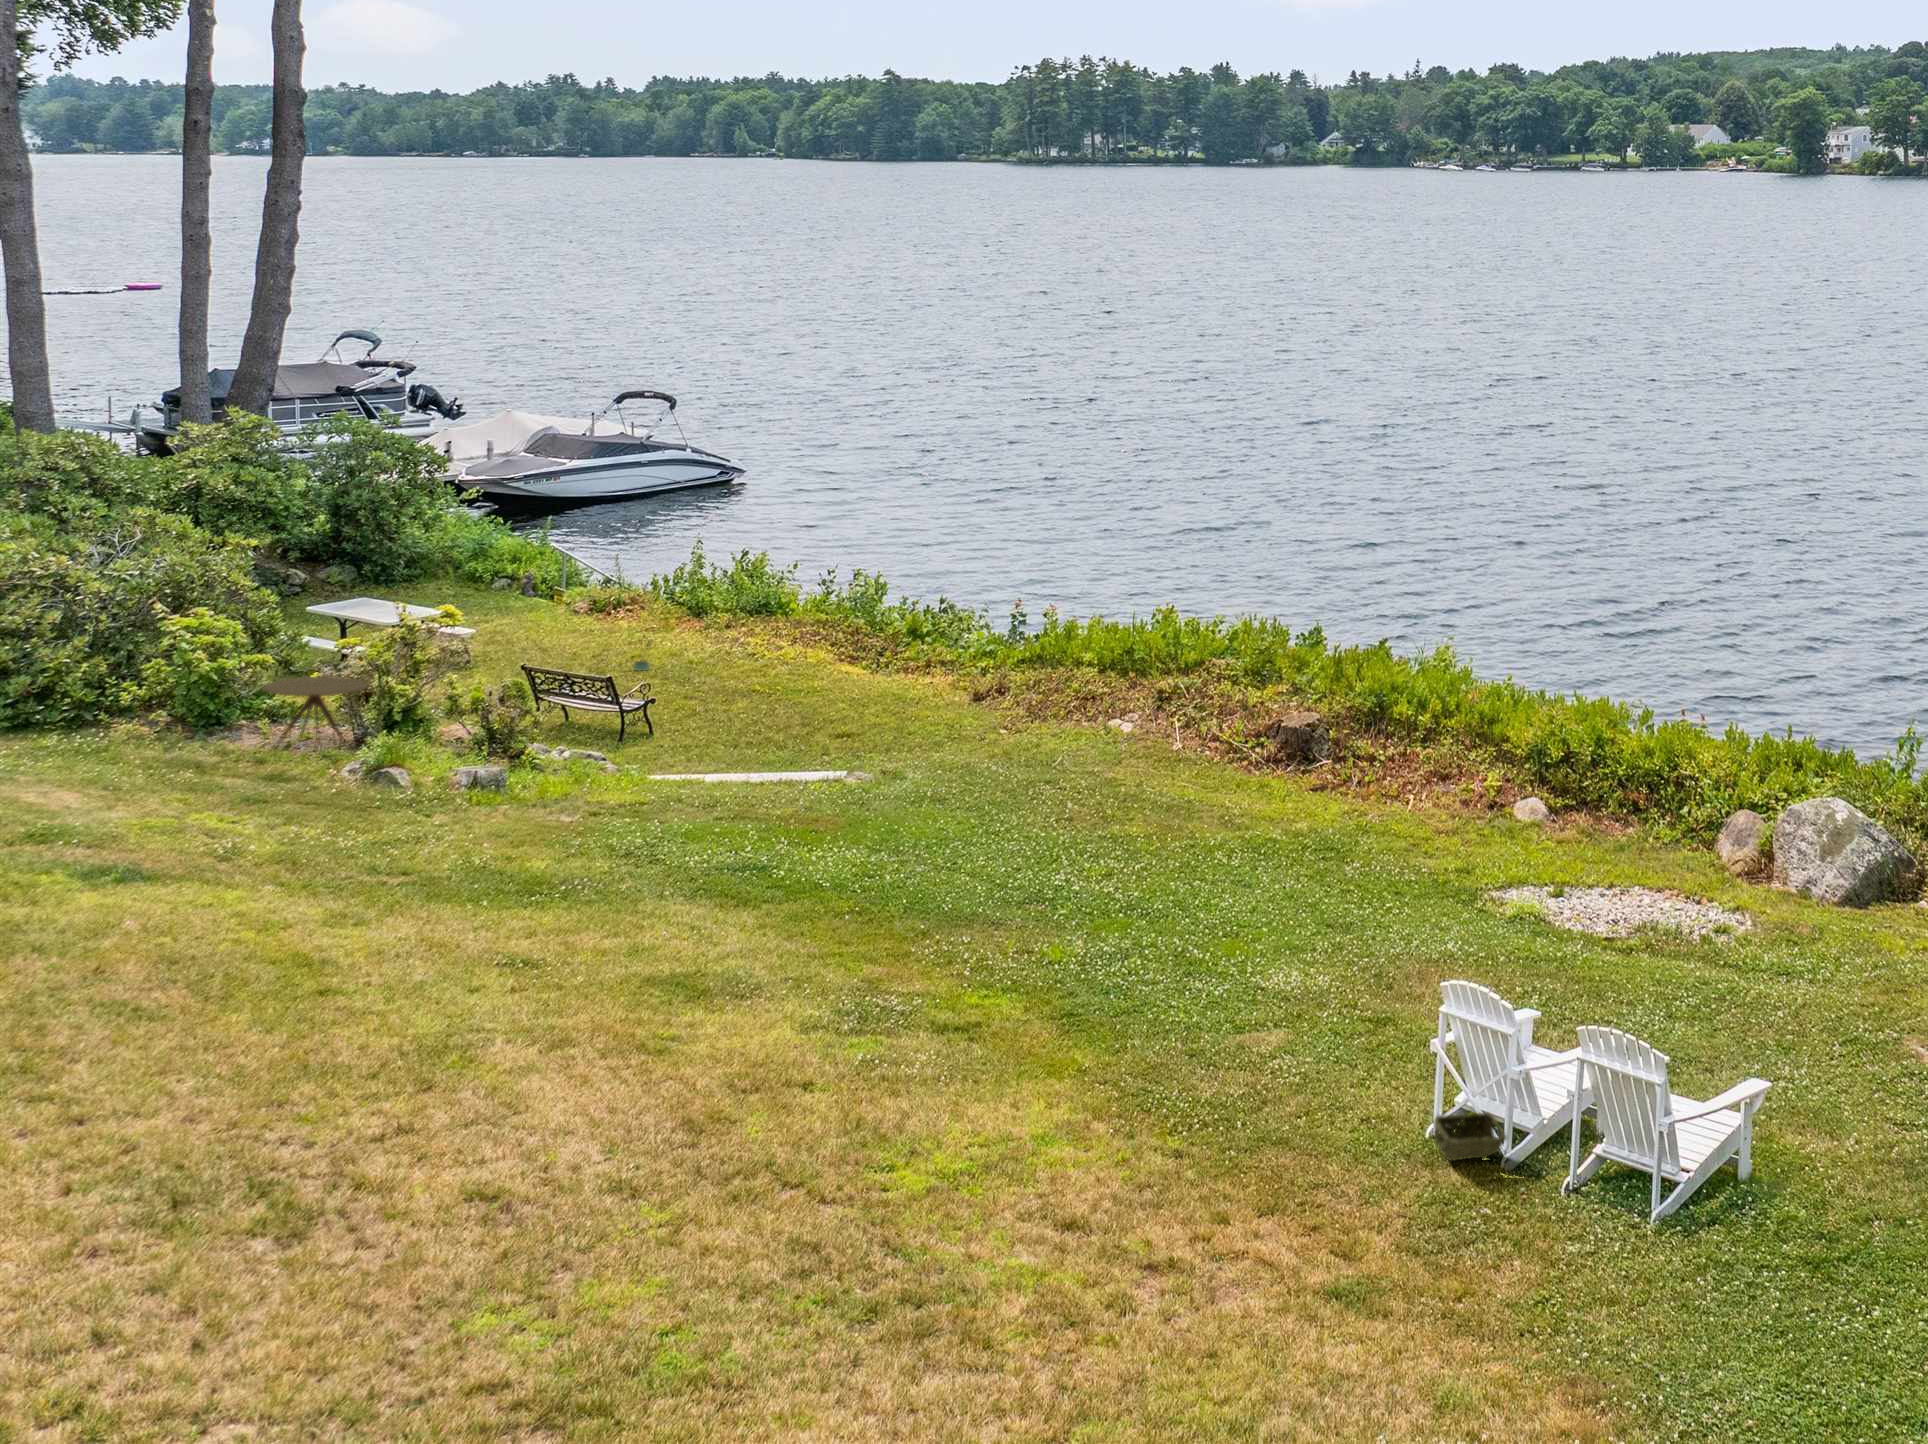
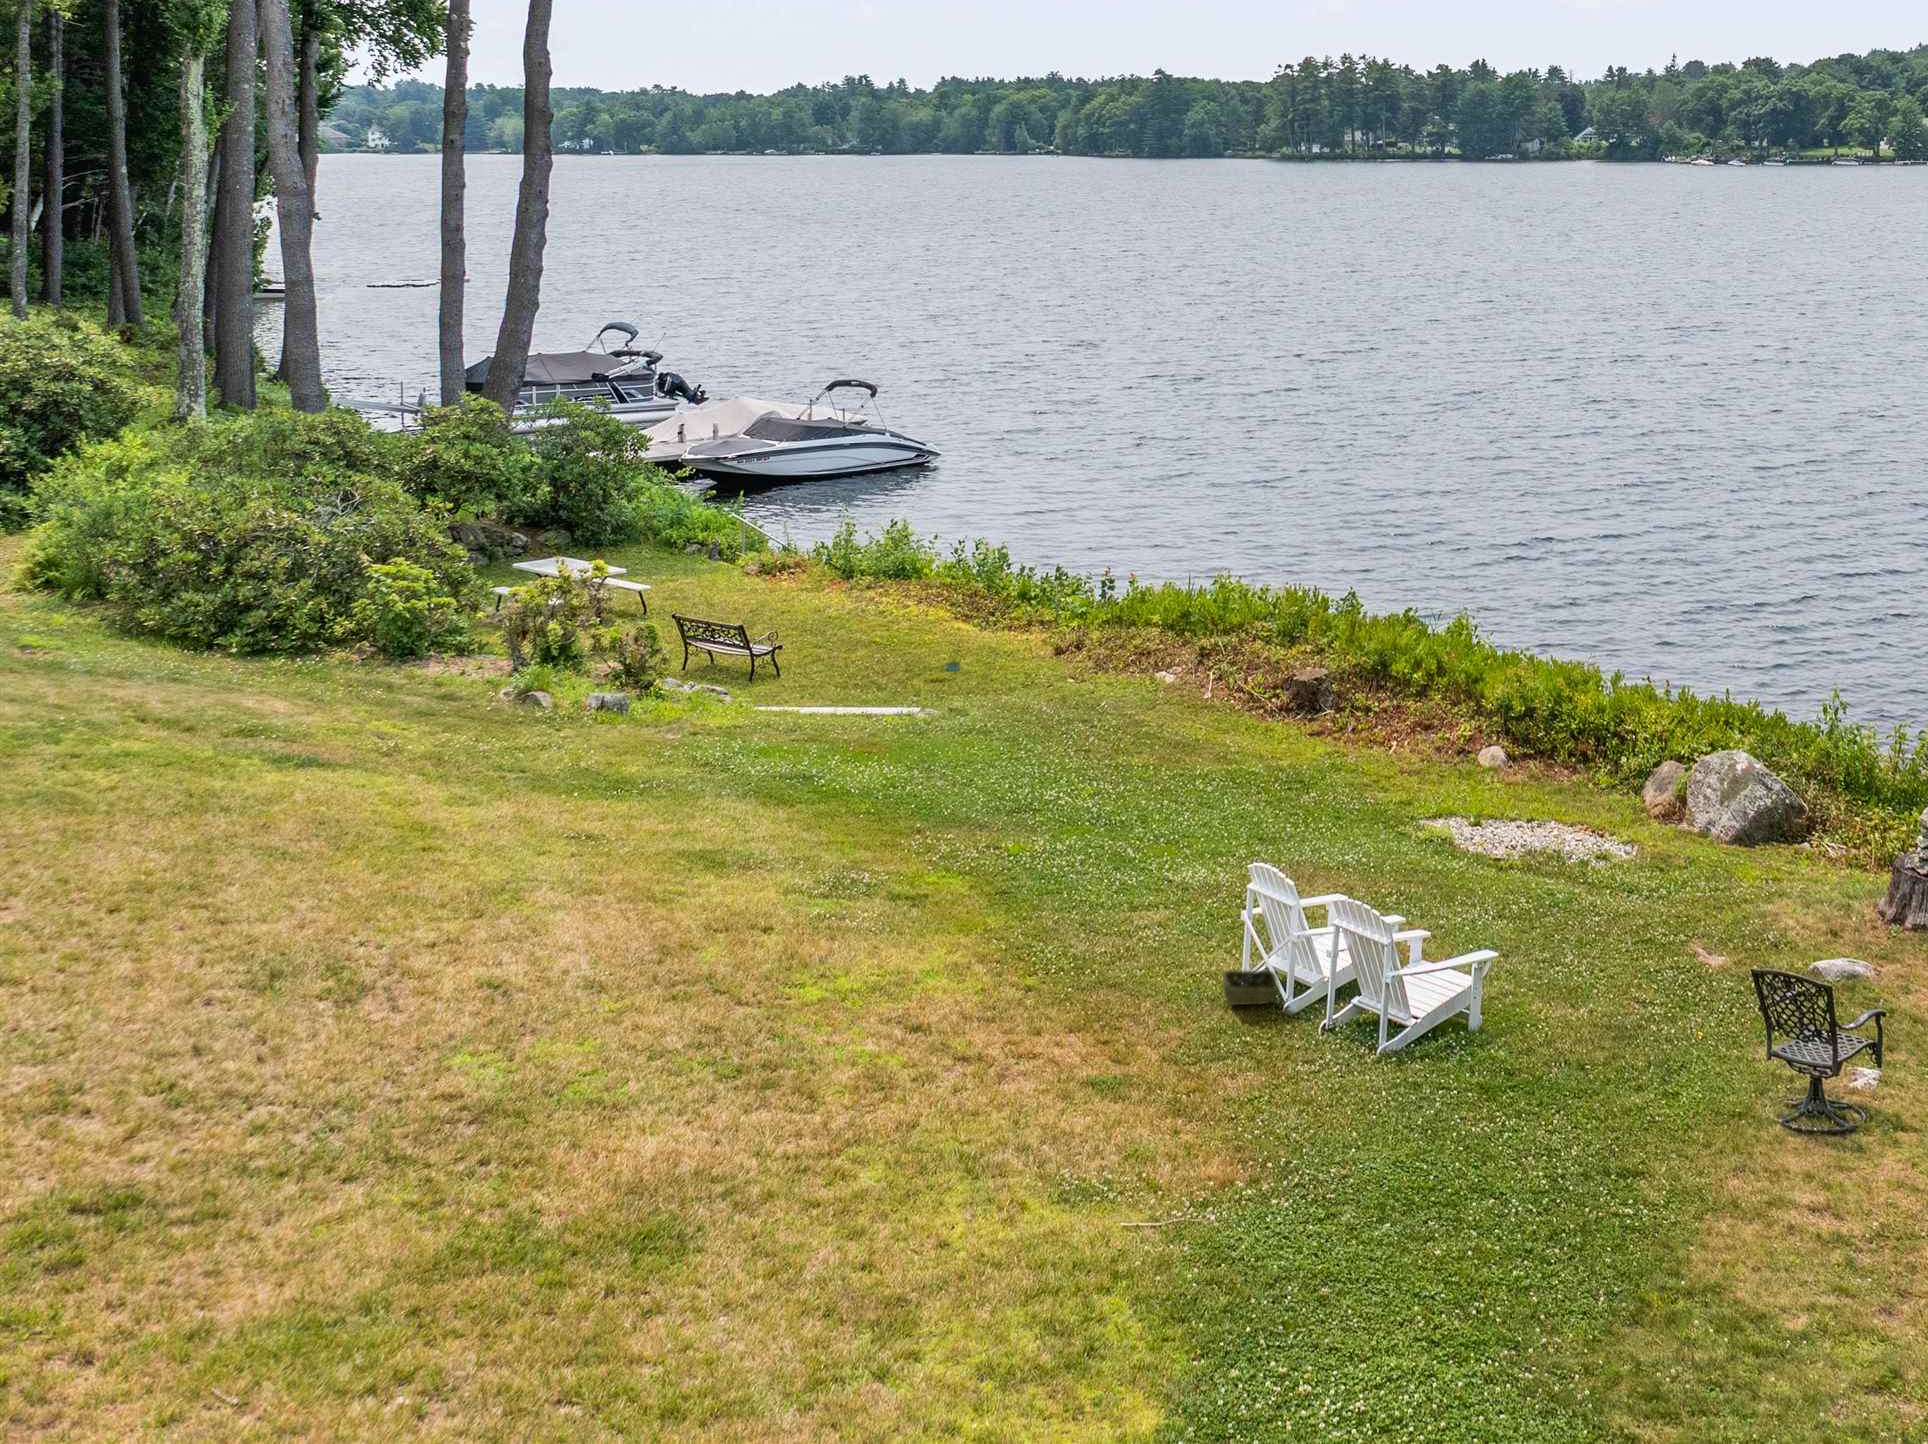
potted plant: present [634,638,649,671] -> present [946,641,960,671]
round table: present [262,676,368,750] -> none [445,618,528,679]

